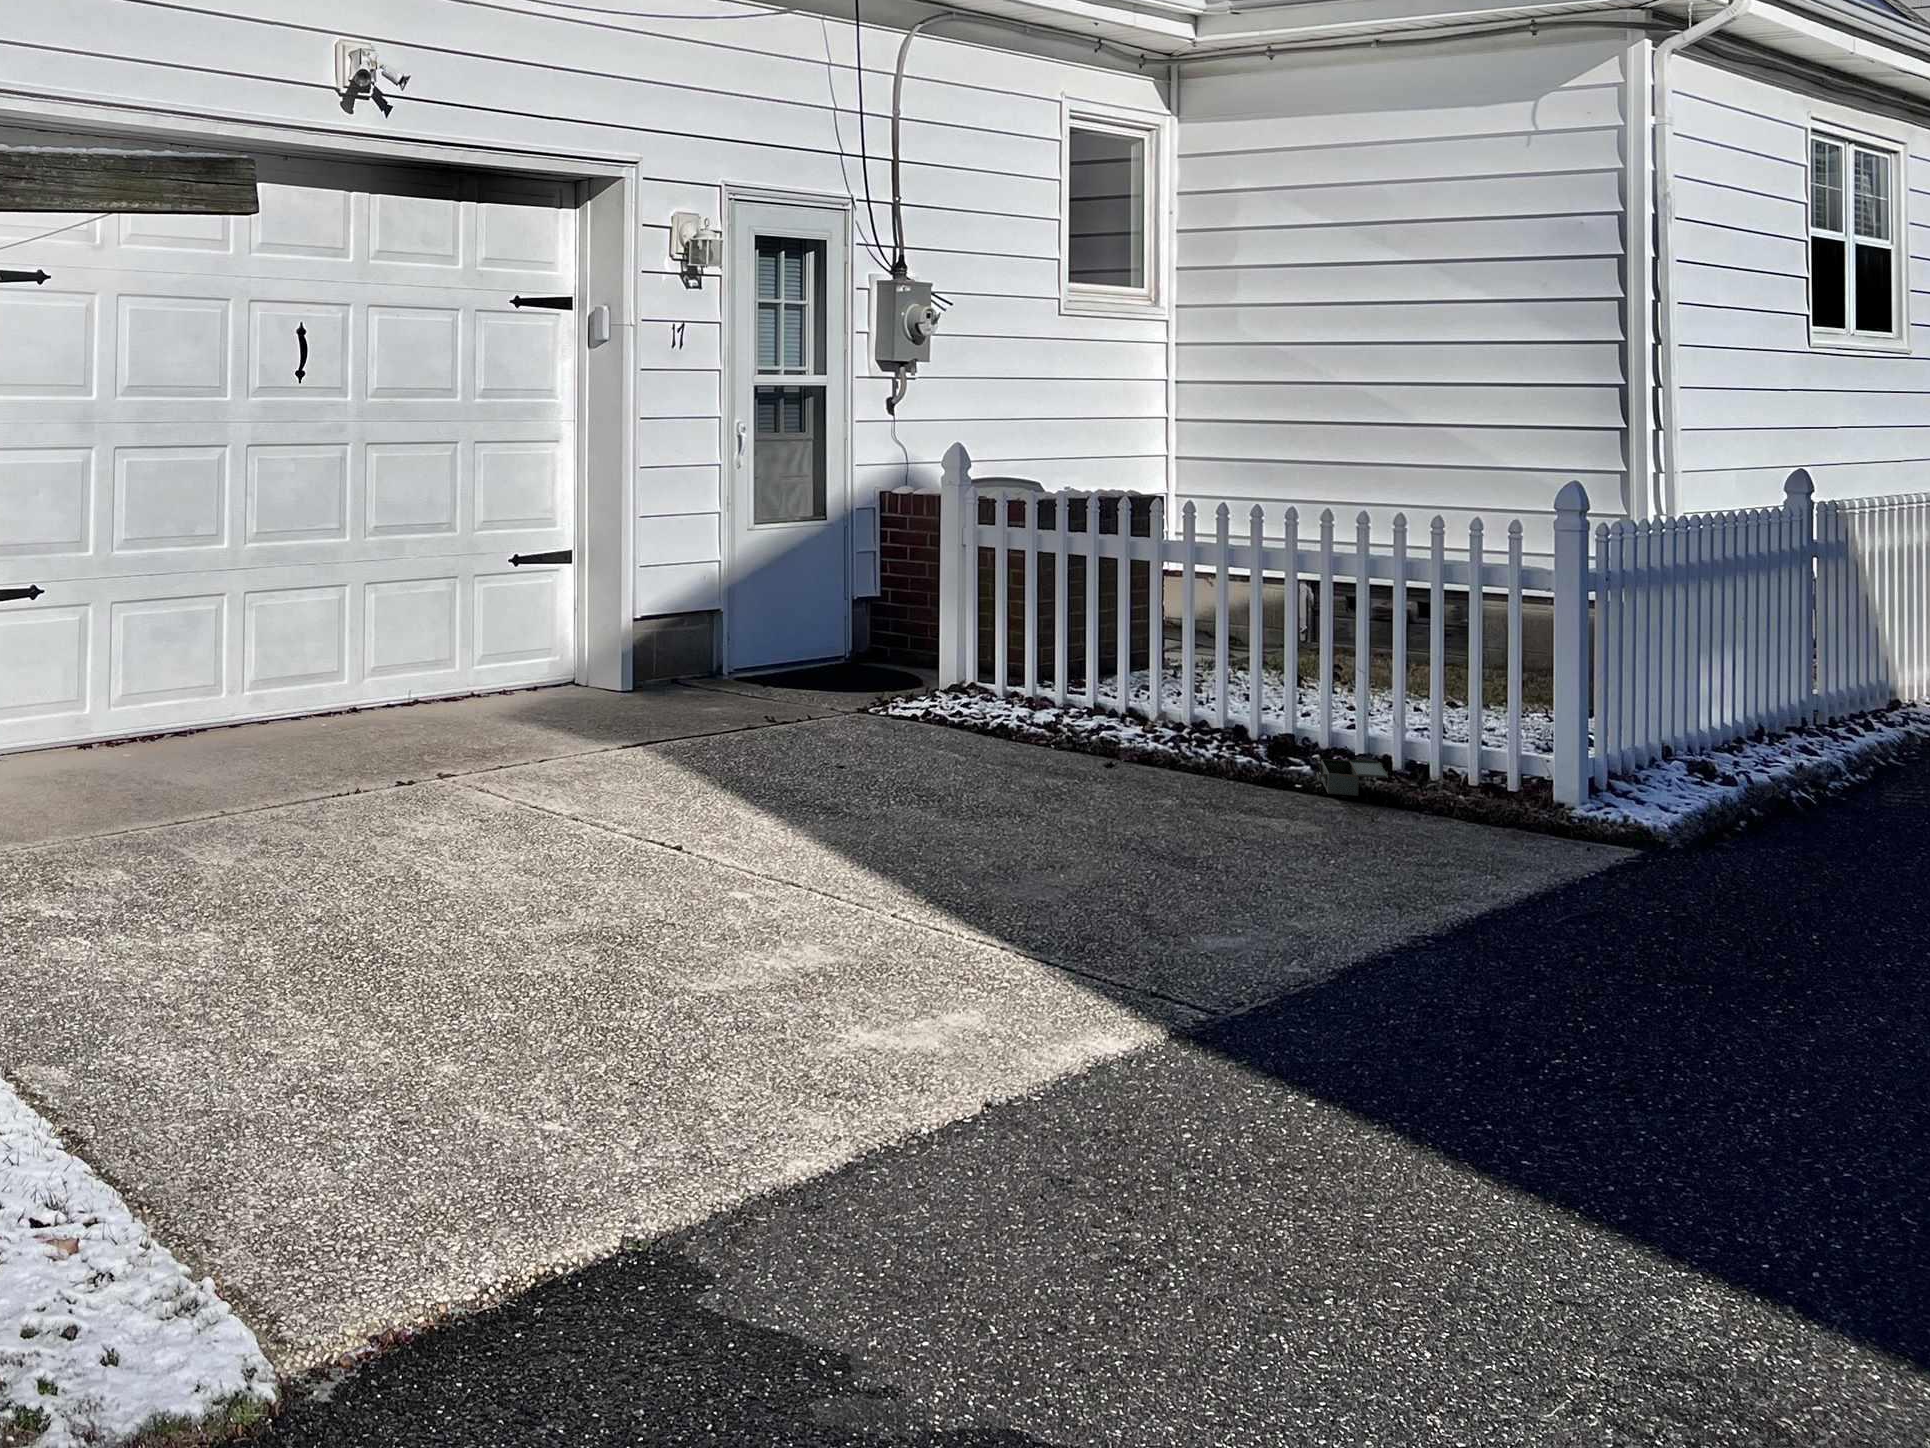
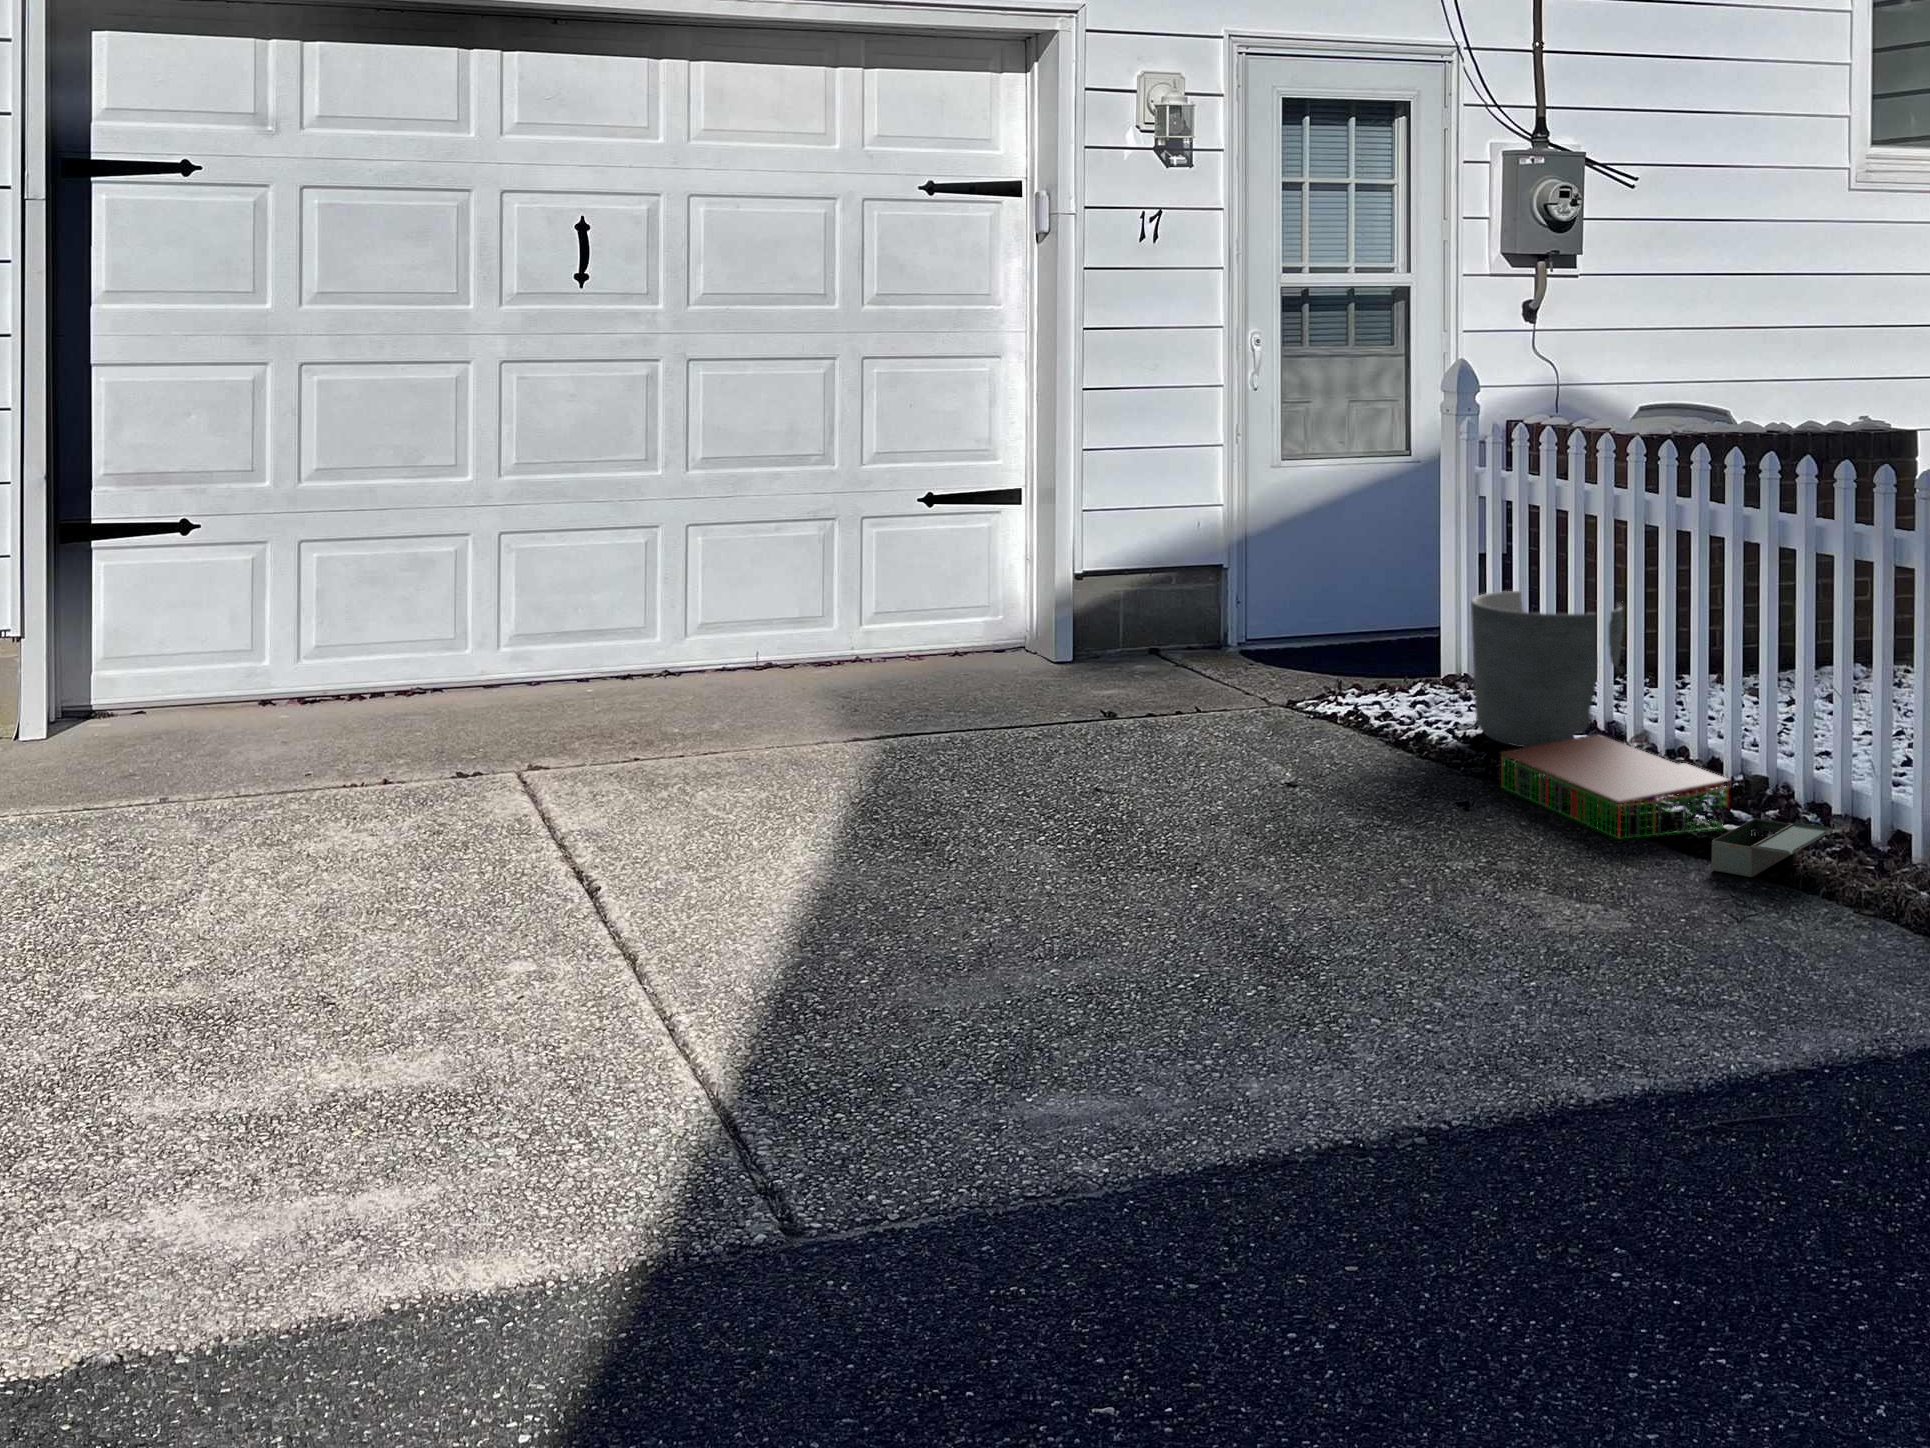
planter: none [1004,614,1119,728] -> present [1471,591,1623,748]
storage bin: none [1097,713,1286,780] -> present [1501,735,1730,838]

